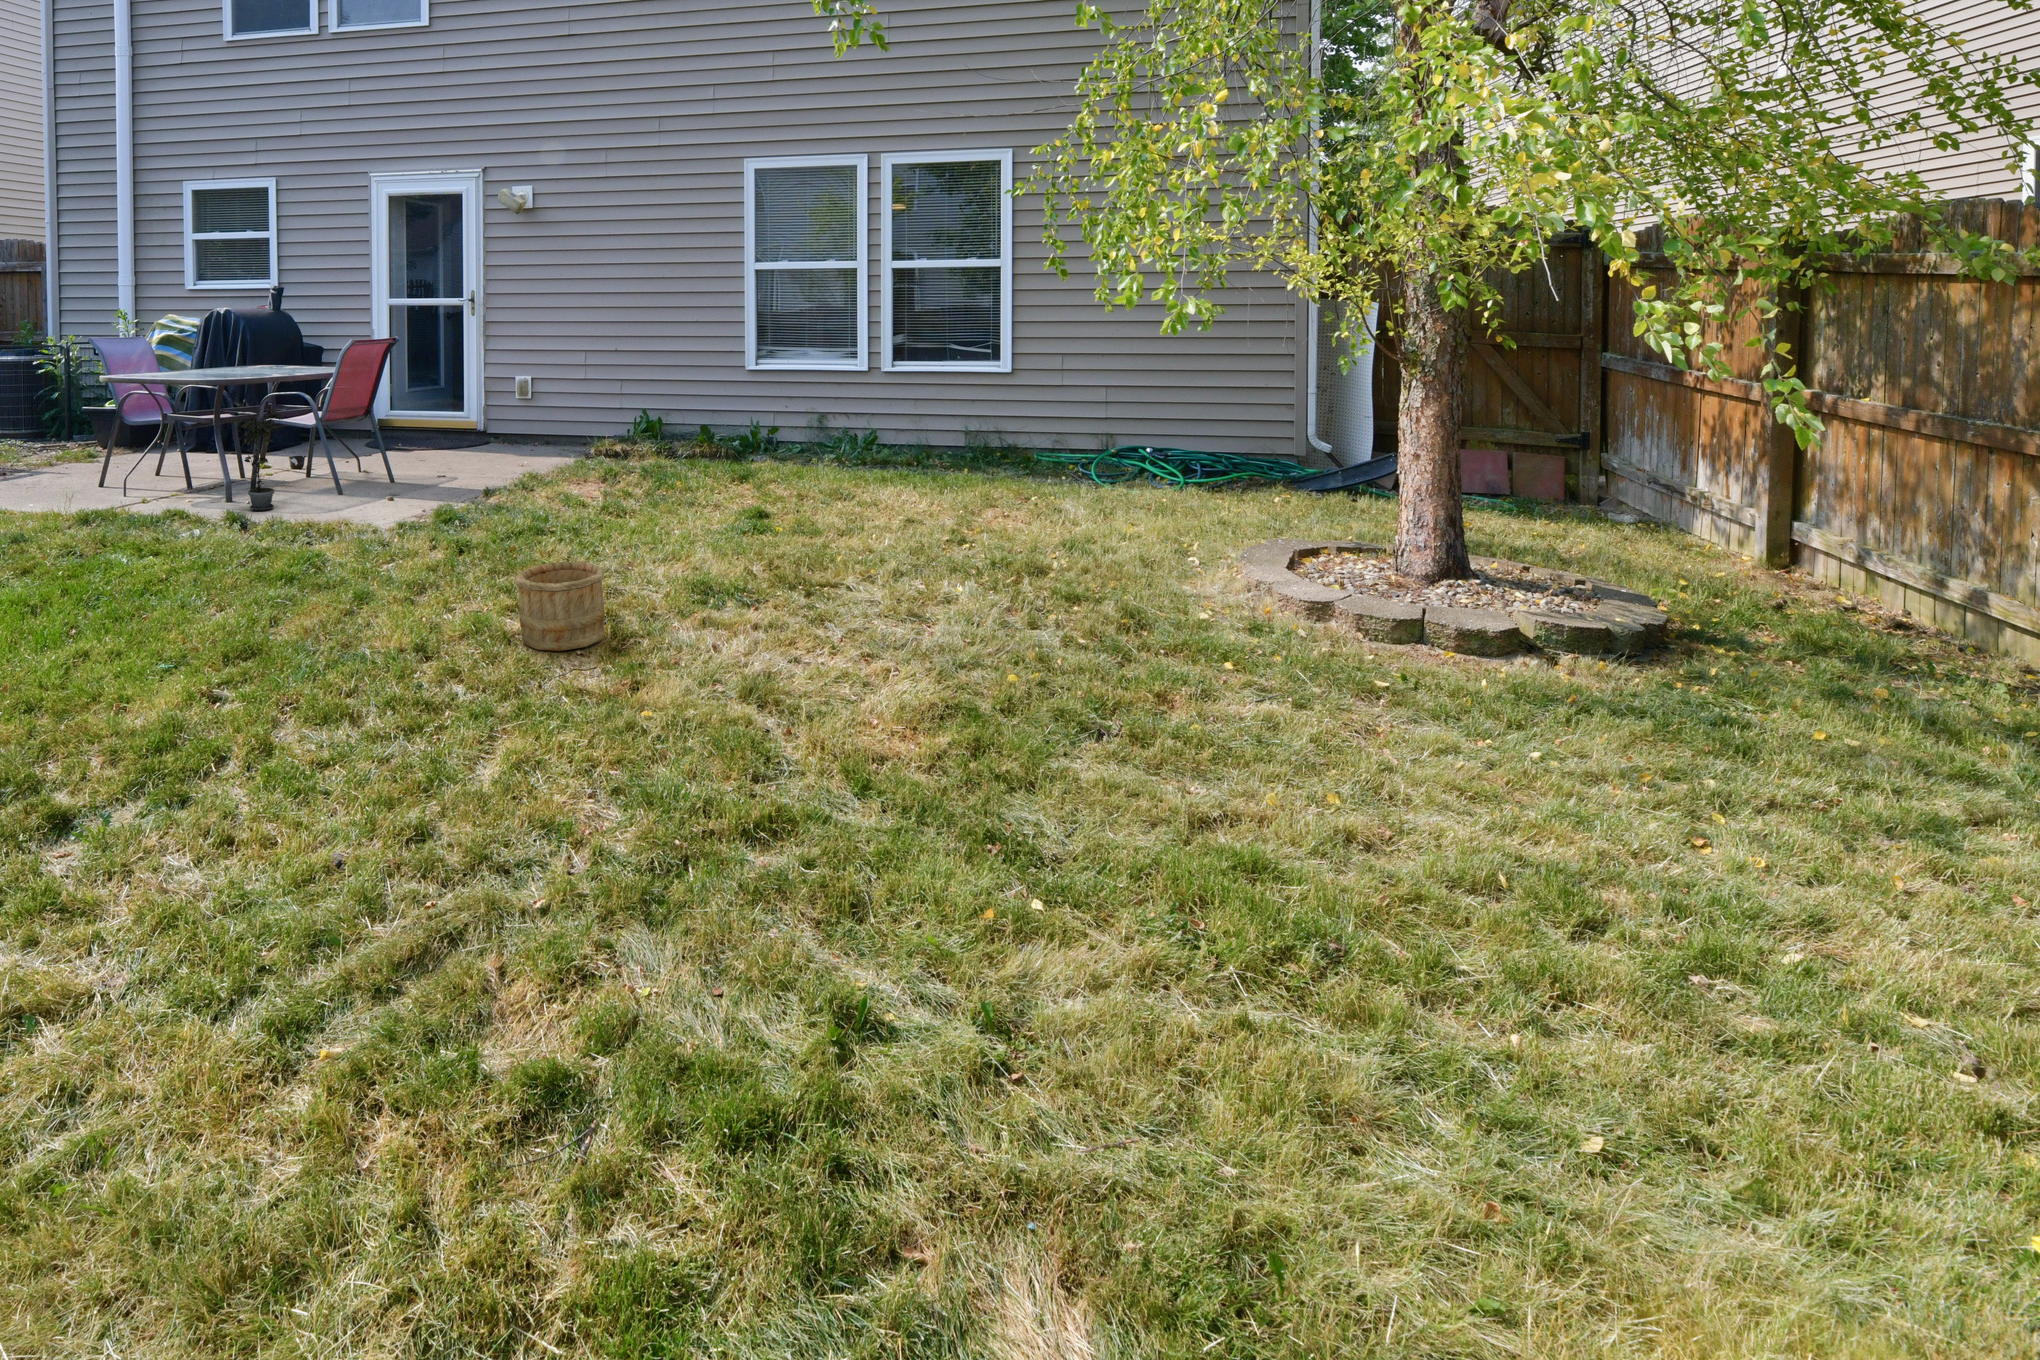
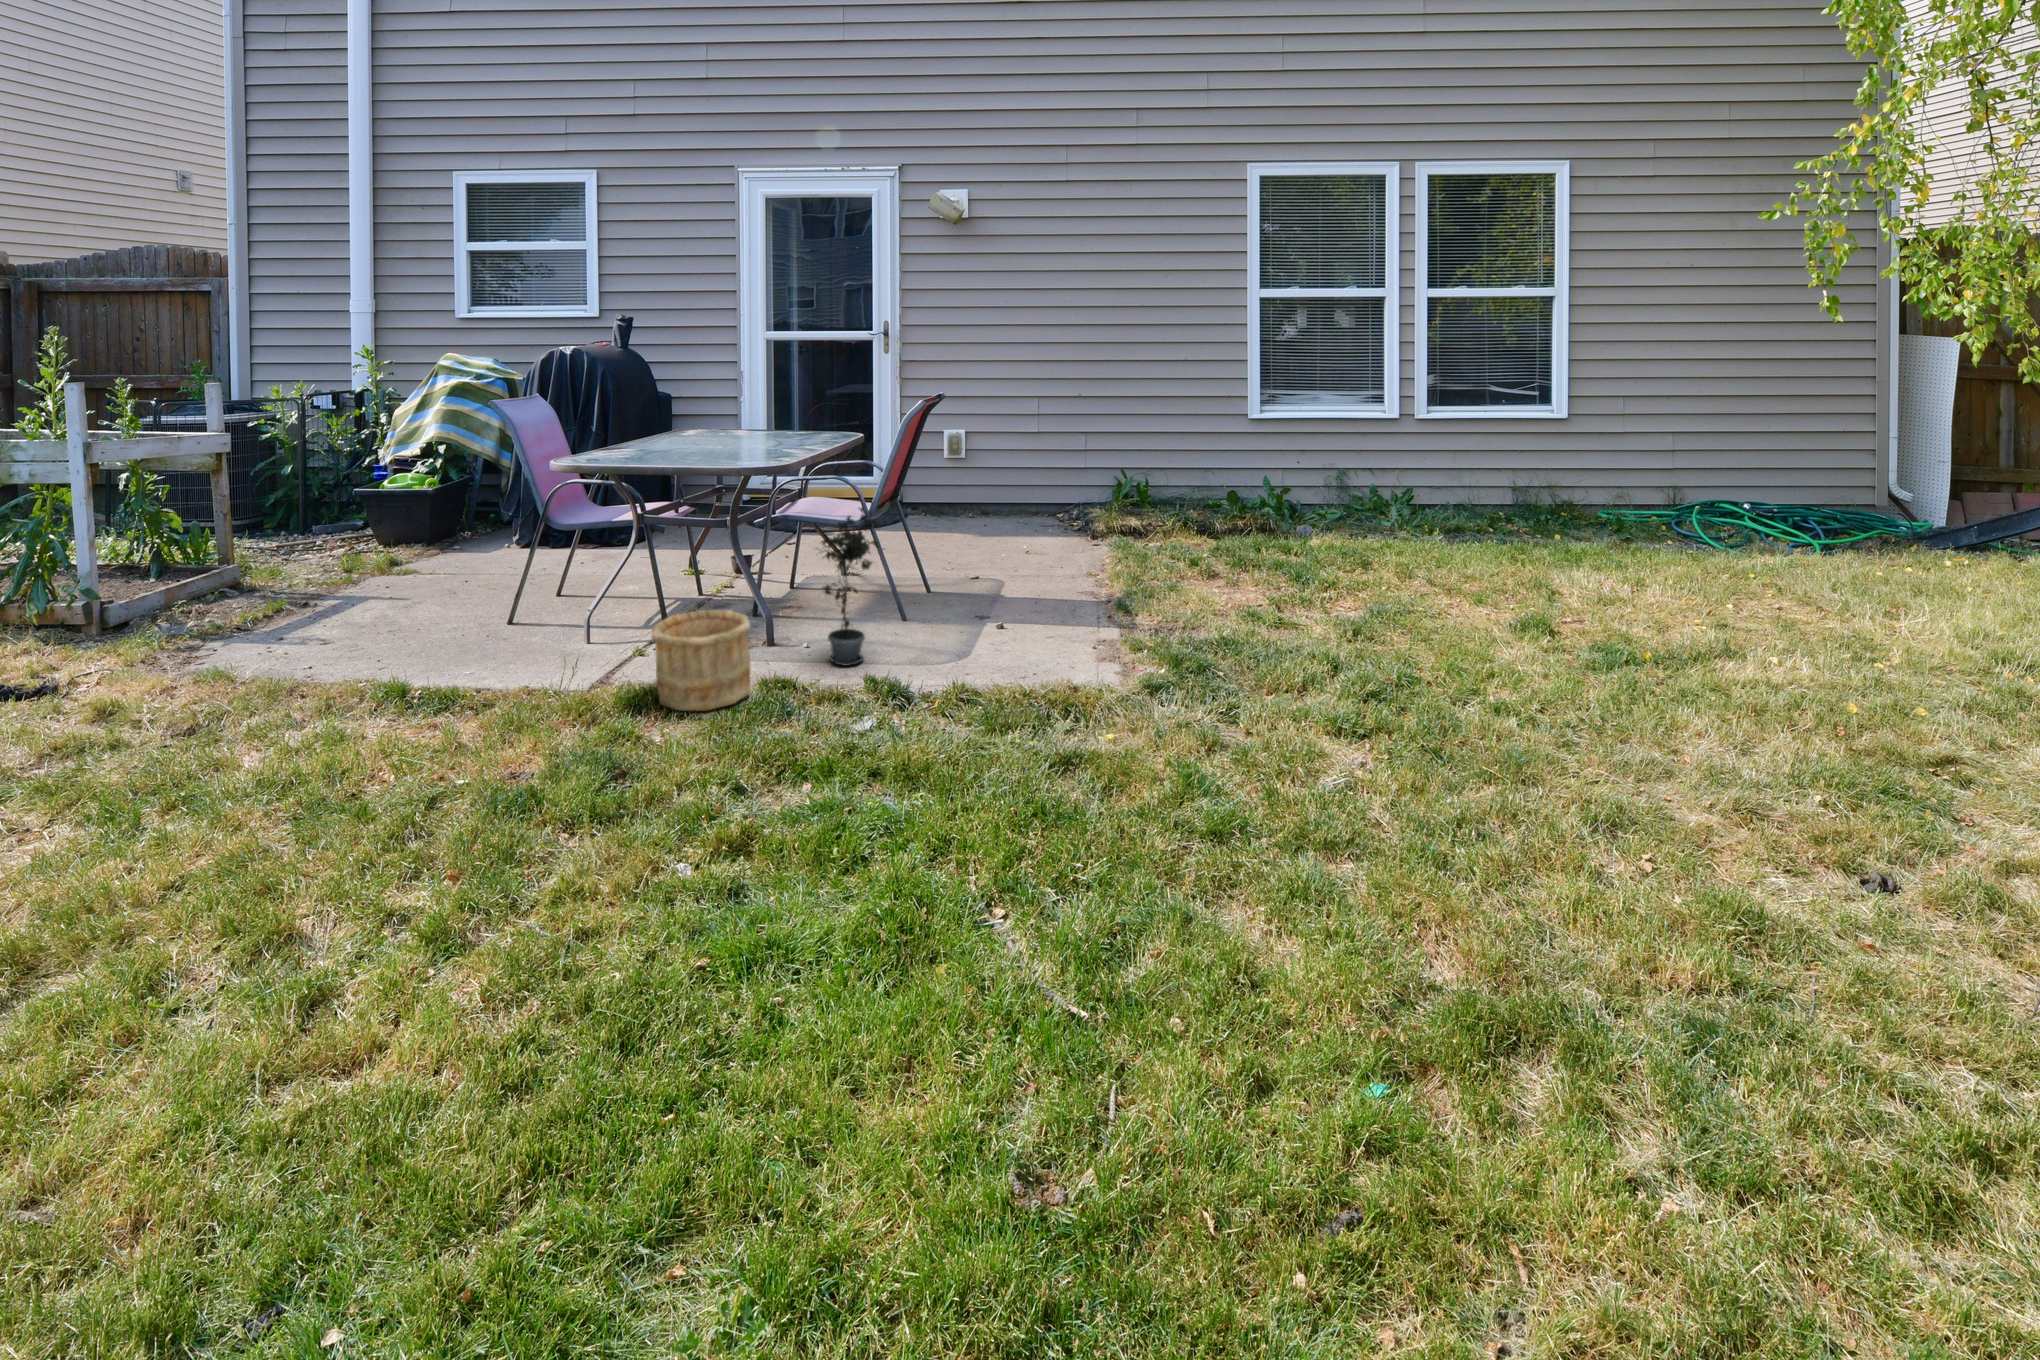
wooden bucket: present [515,562,604,651] -> present [652,610,751,711]

